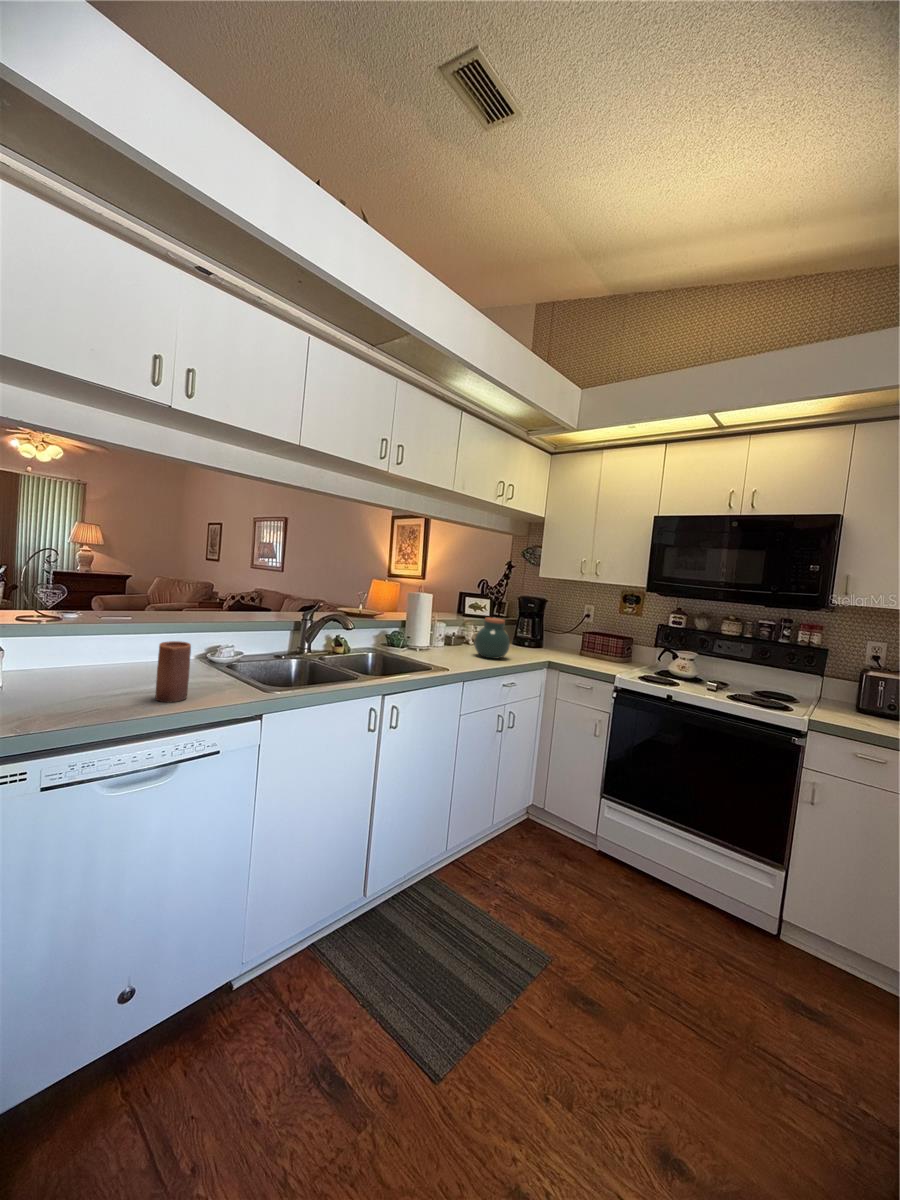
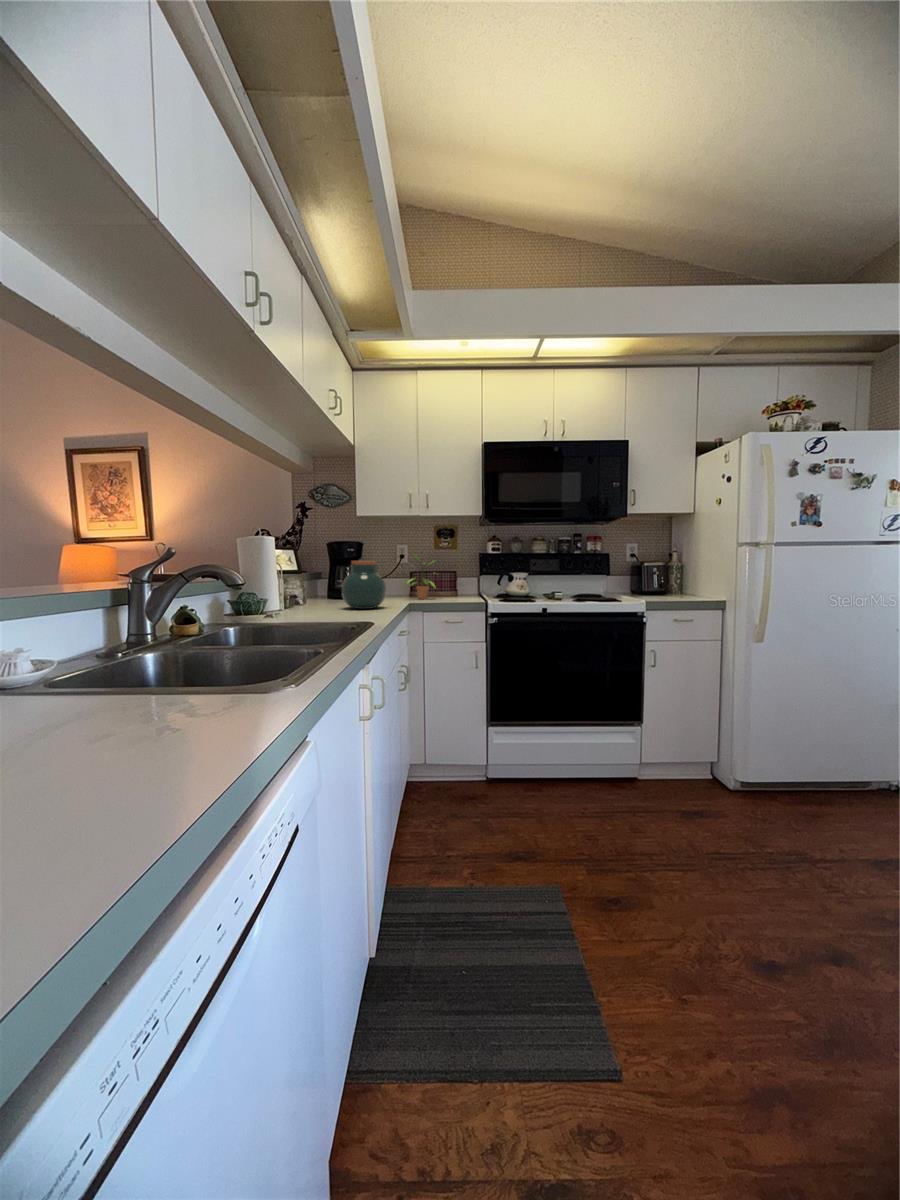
potted plant: none [556,615,594,660] -> present [406,554,436,599]
candle: present [155,641,191,702] -> none [94,612,187,783]

